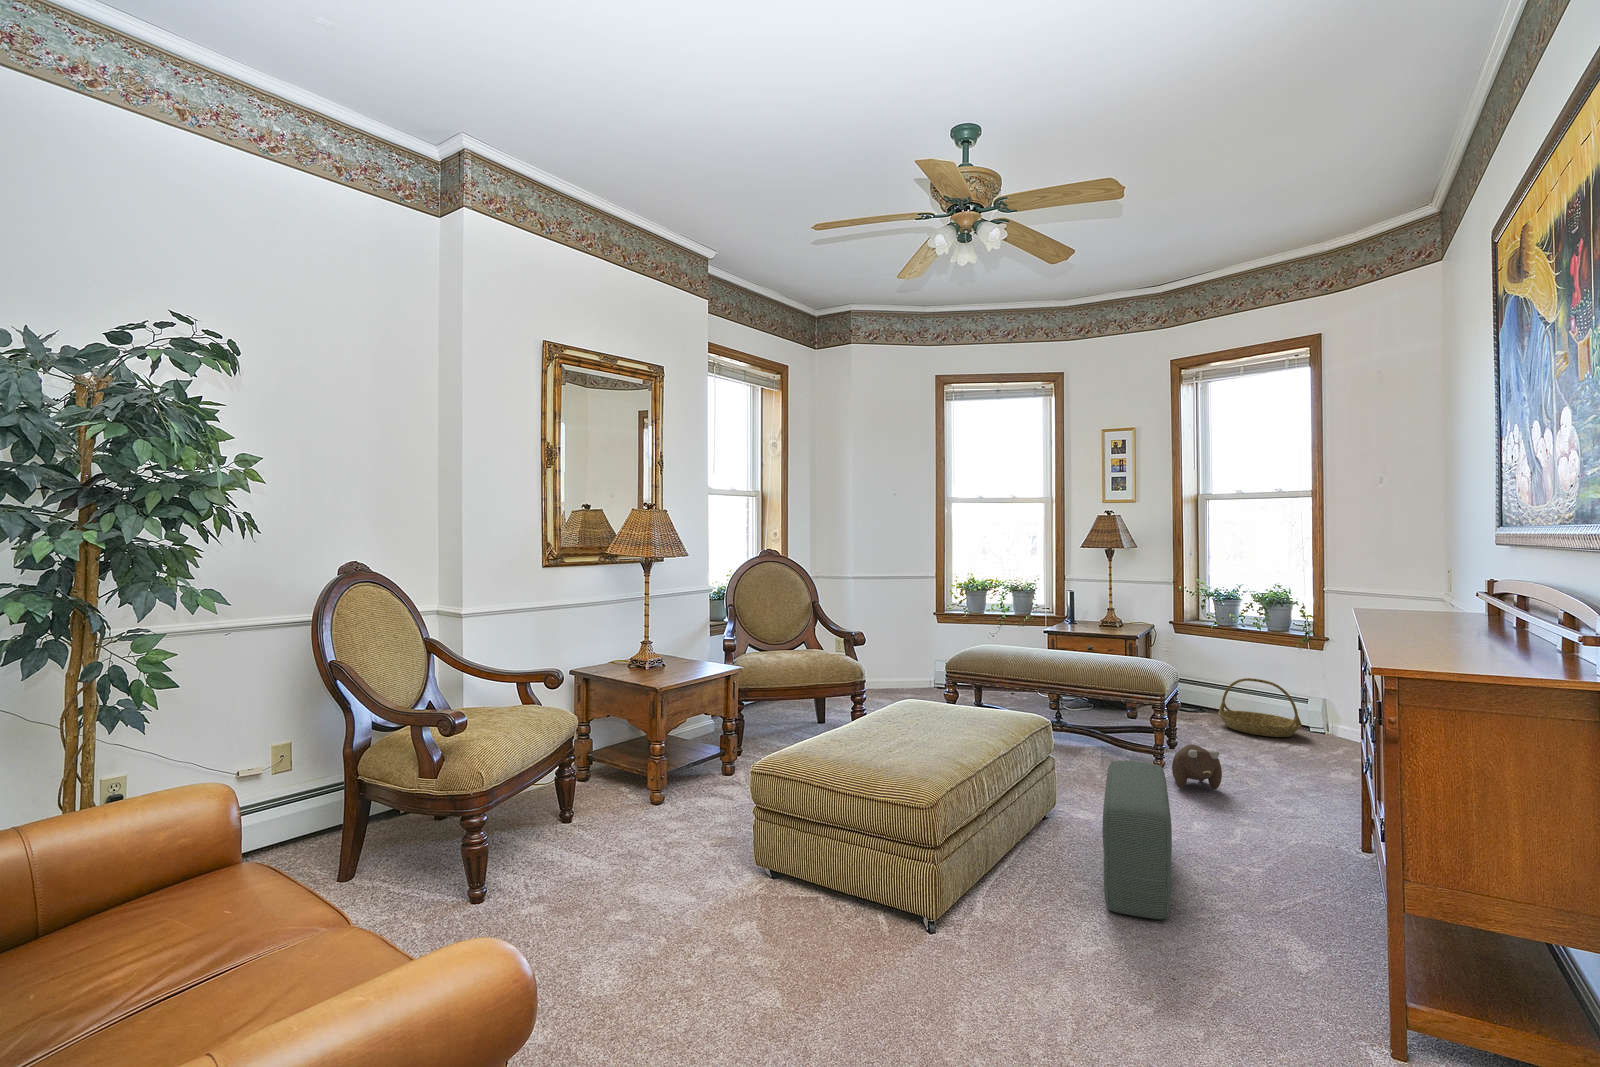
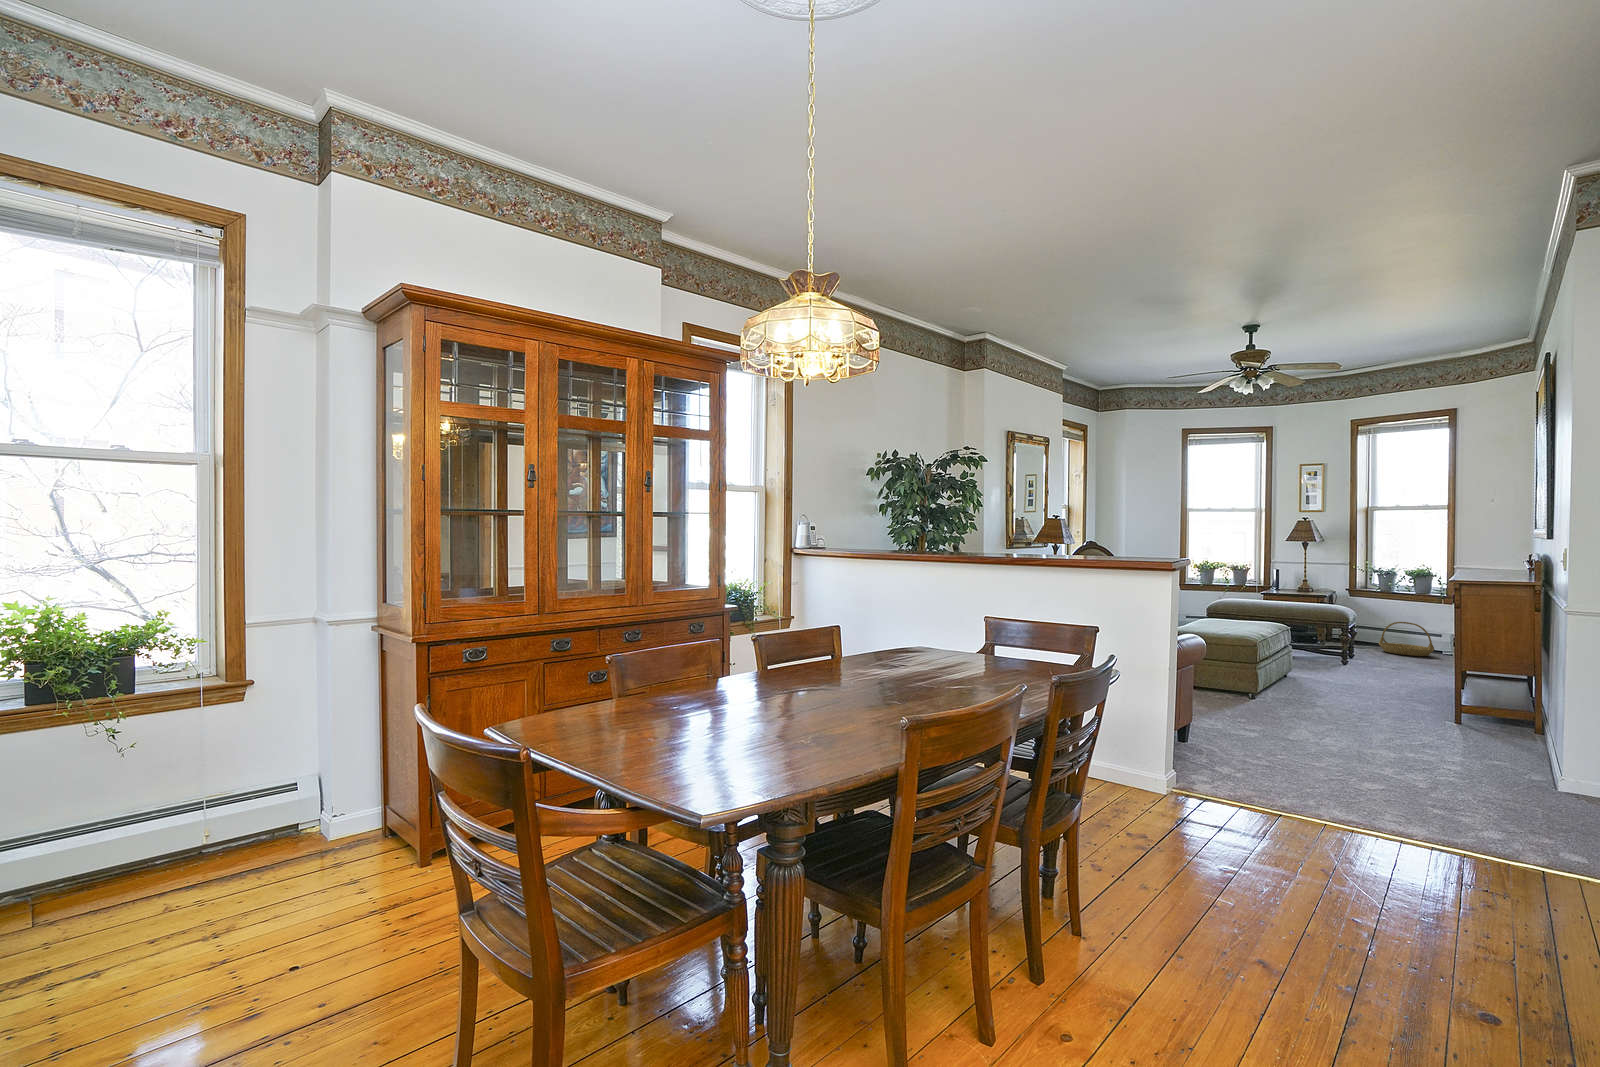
plush toy: present [1172,744,1222,789] -> none [1346,646,1376,669]
pouf: present [1102,760,1172,919] -> none [1310,639,1343,695]

